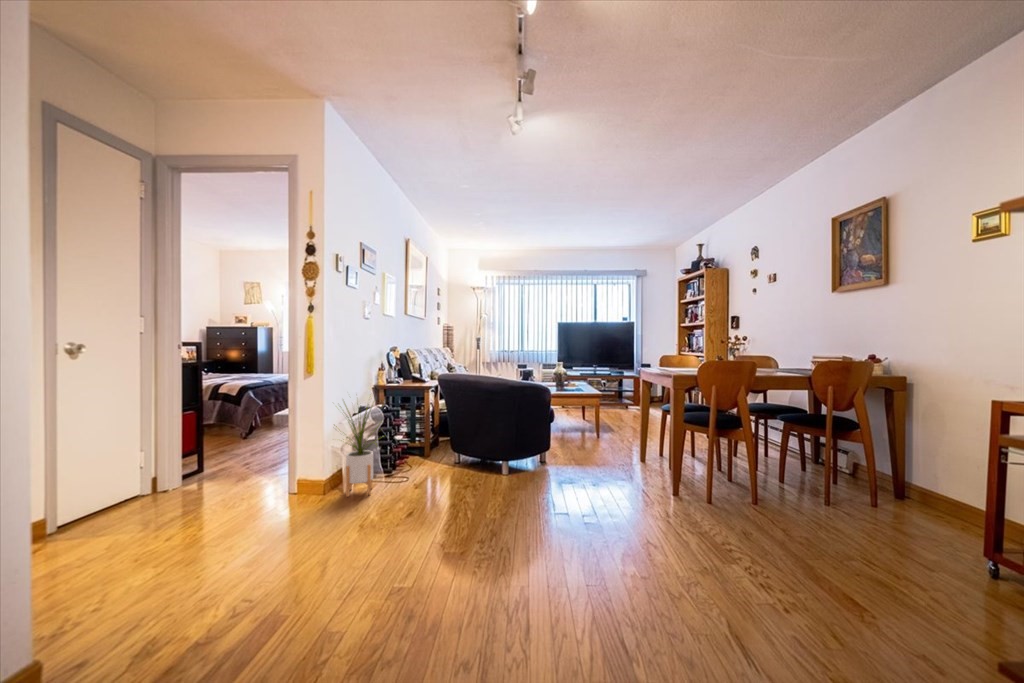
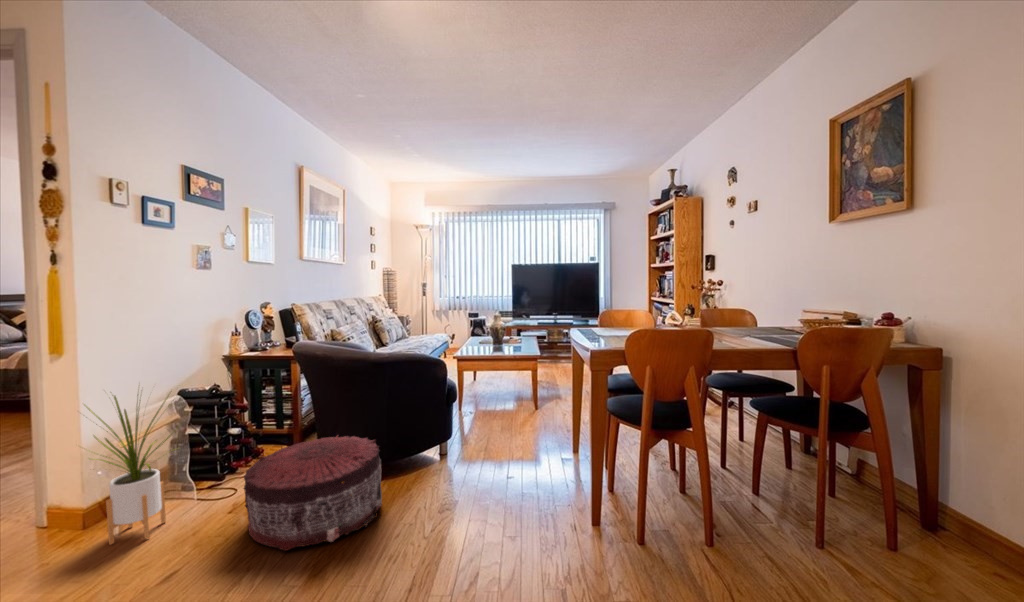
pouf: none [433,435,522,500] -> present [243,436,382,551]

